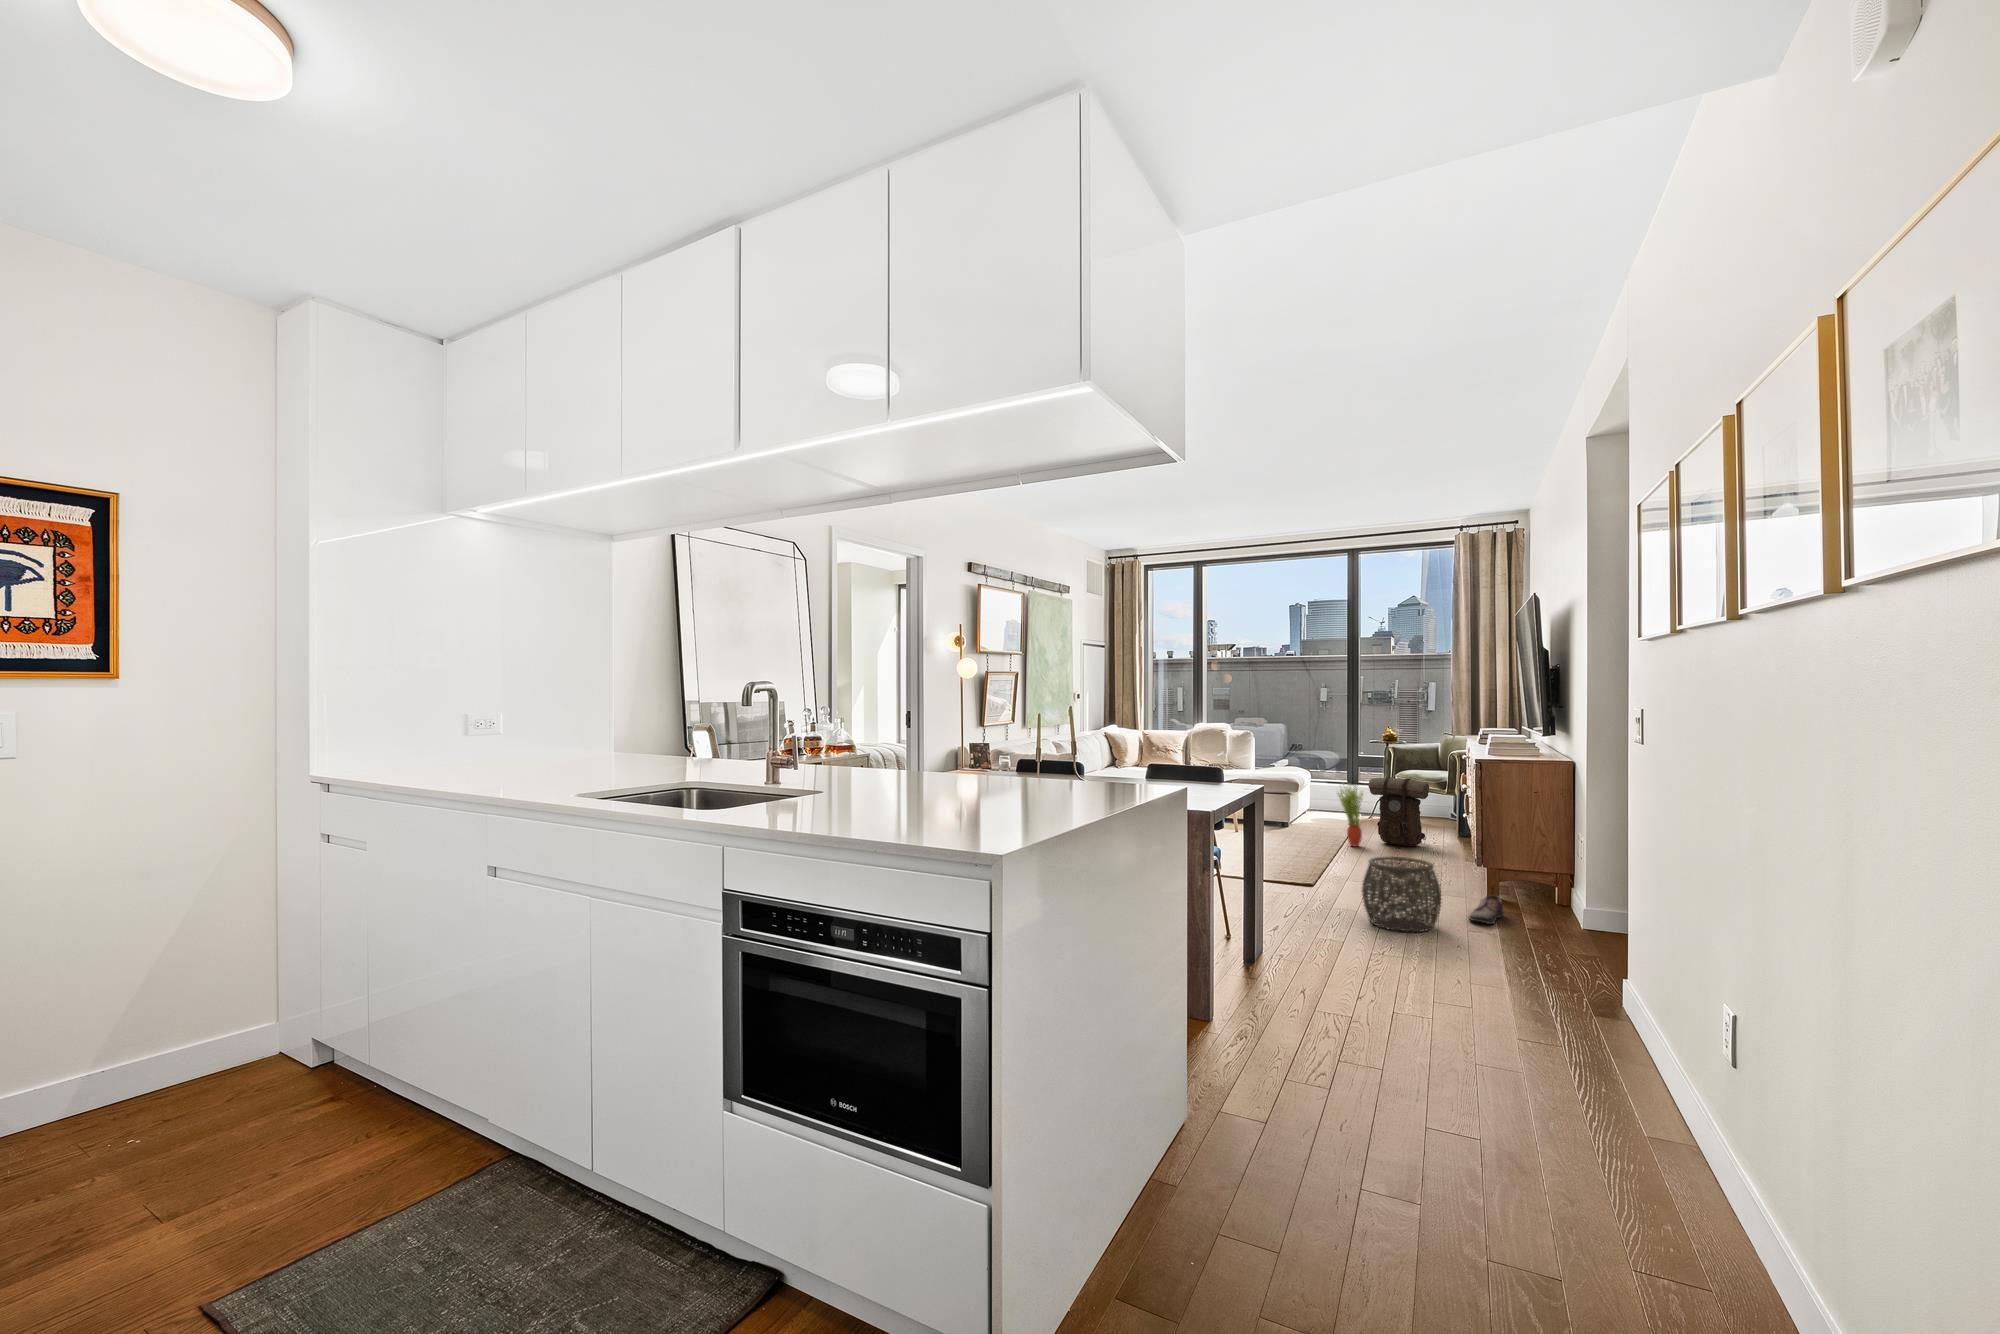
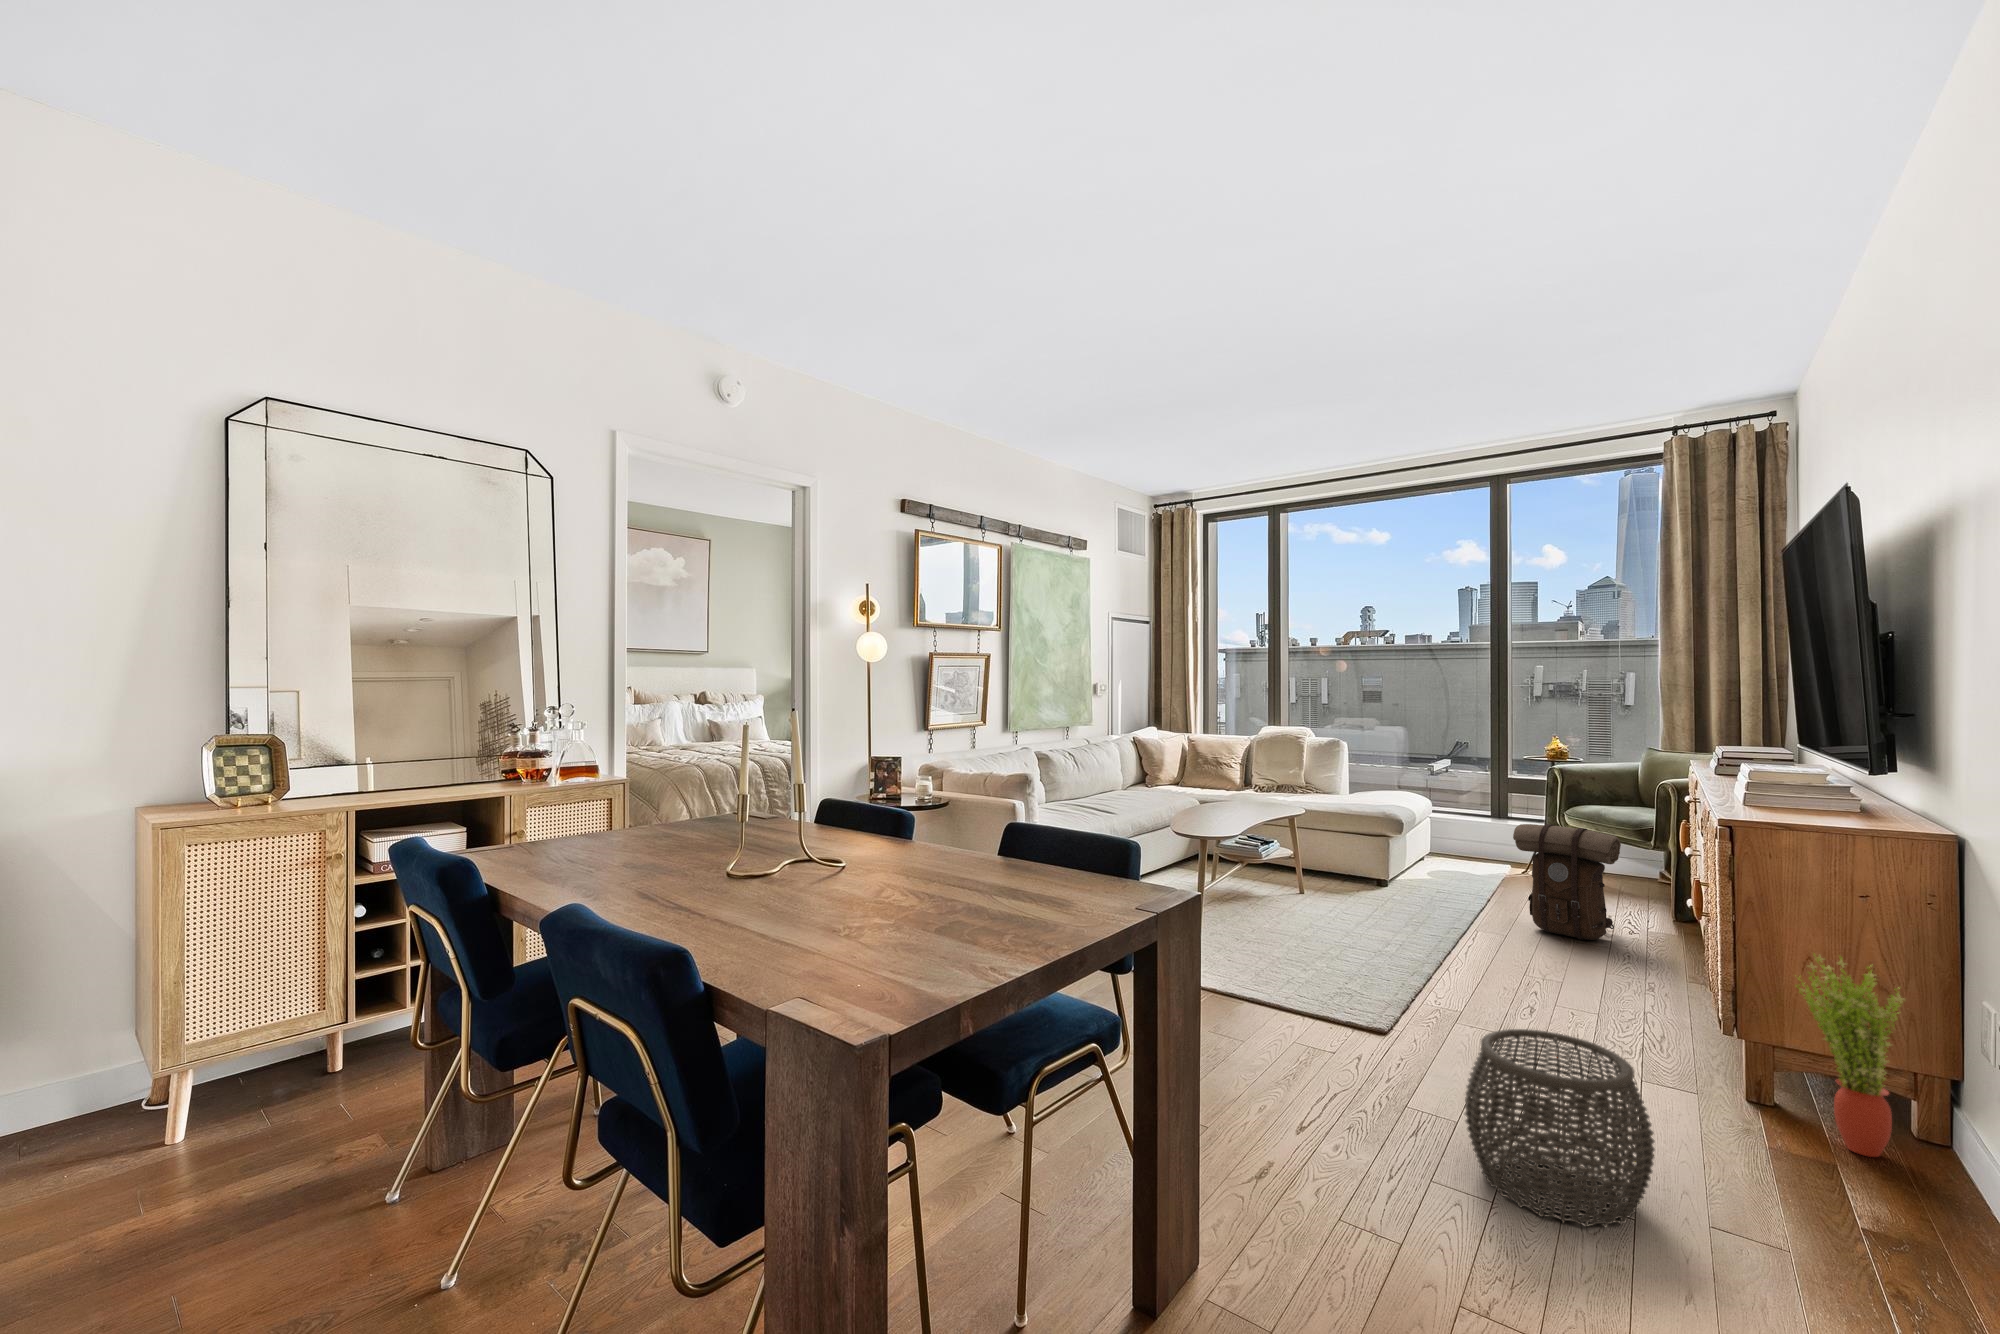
potted plant: present [1338,783,1363,846] -> present [1796,955,1904,1157]
shoe: present [1469,895,1504,924] -> none [1716,1124,1801,1211]

